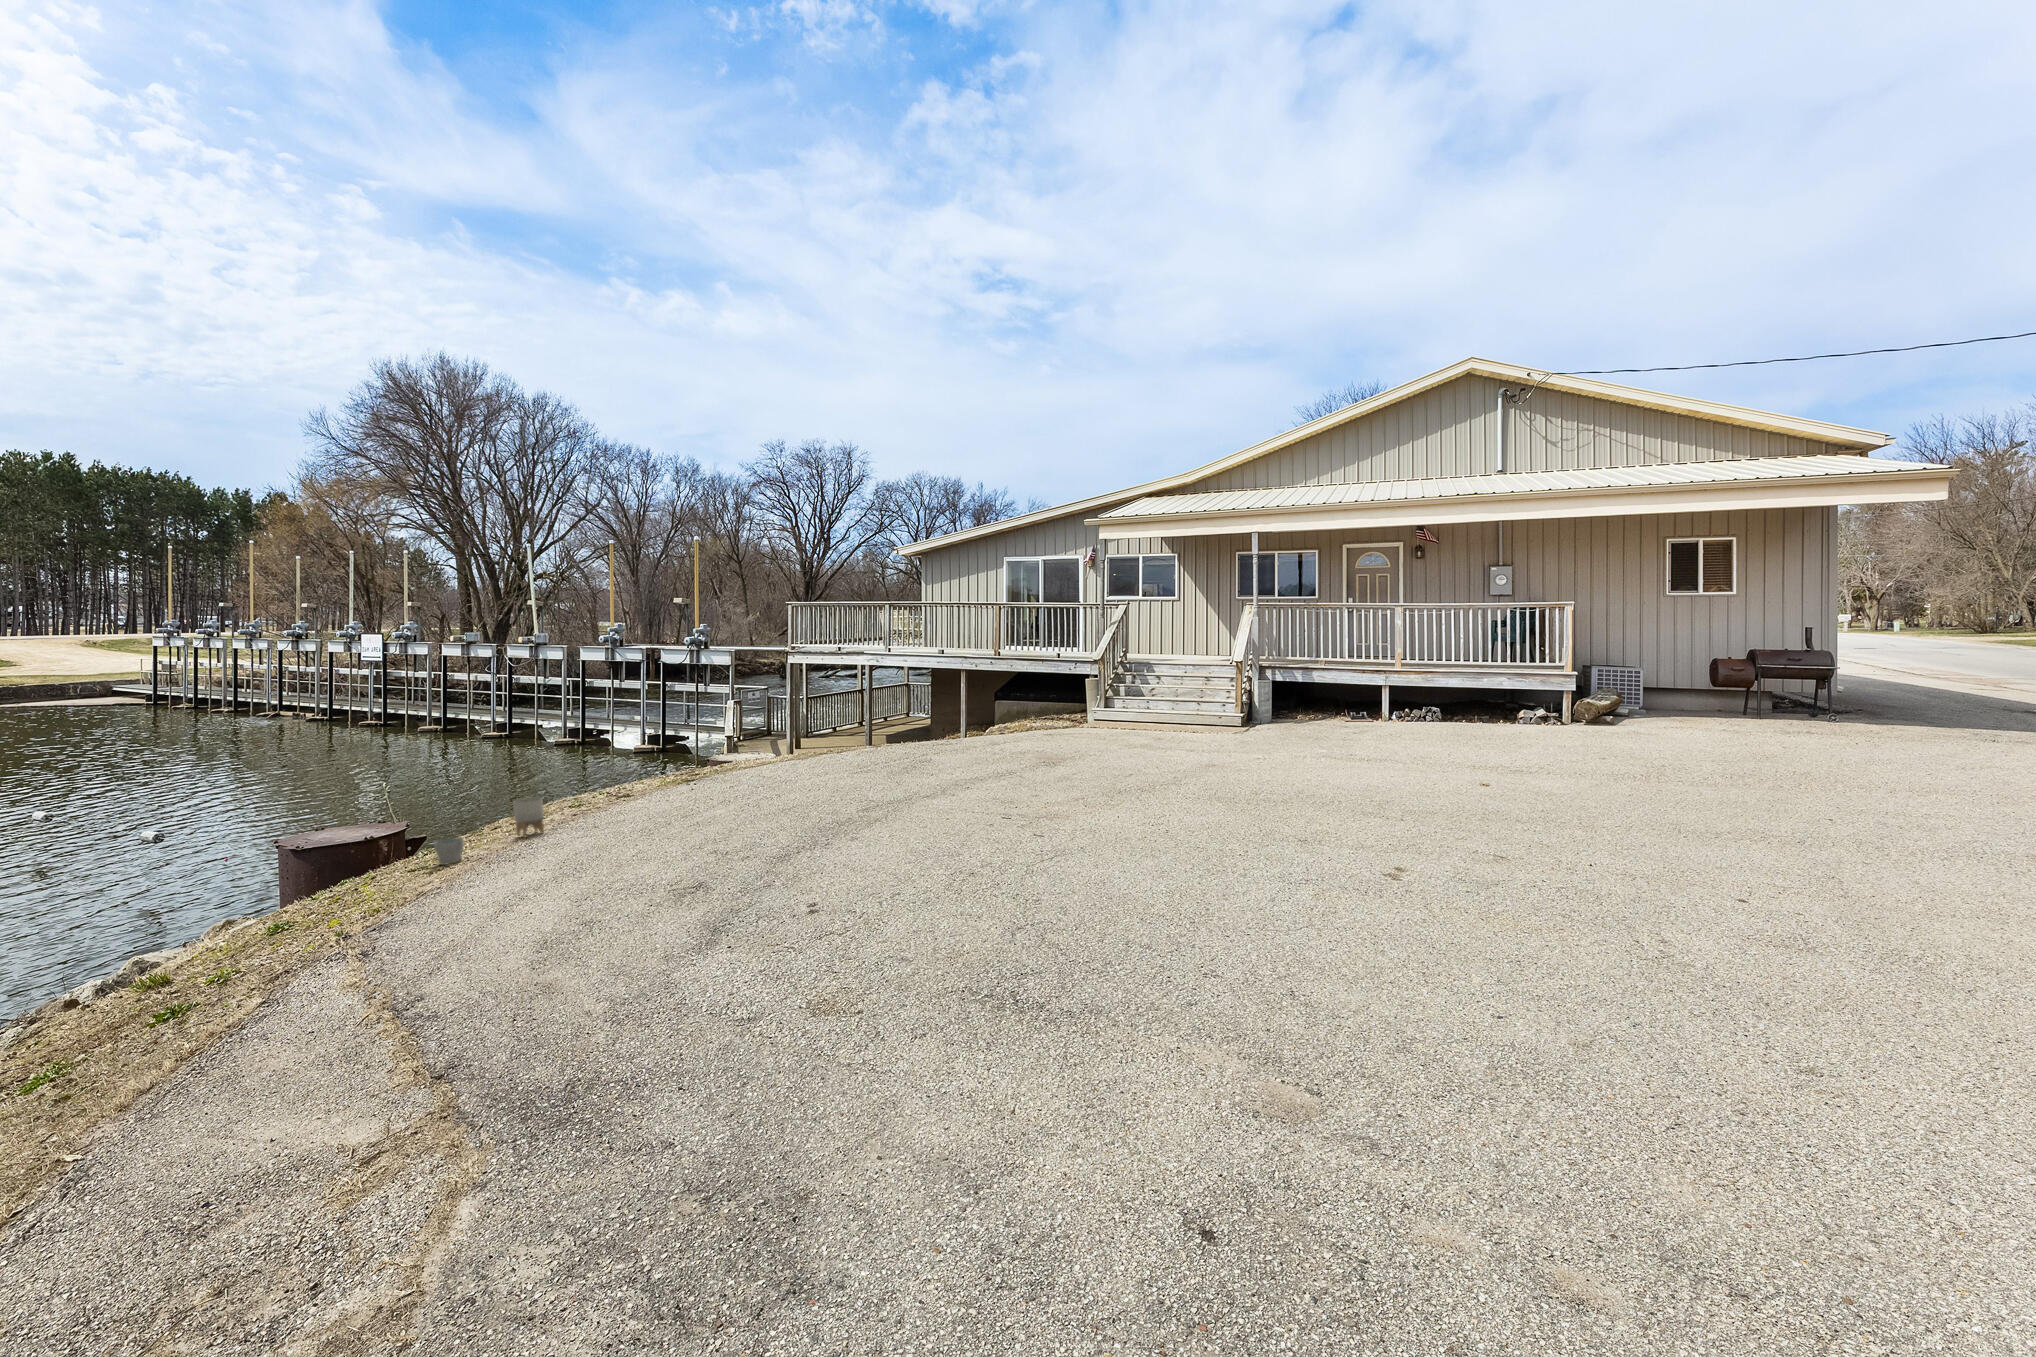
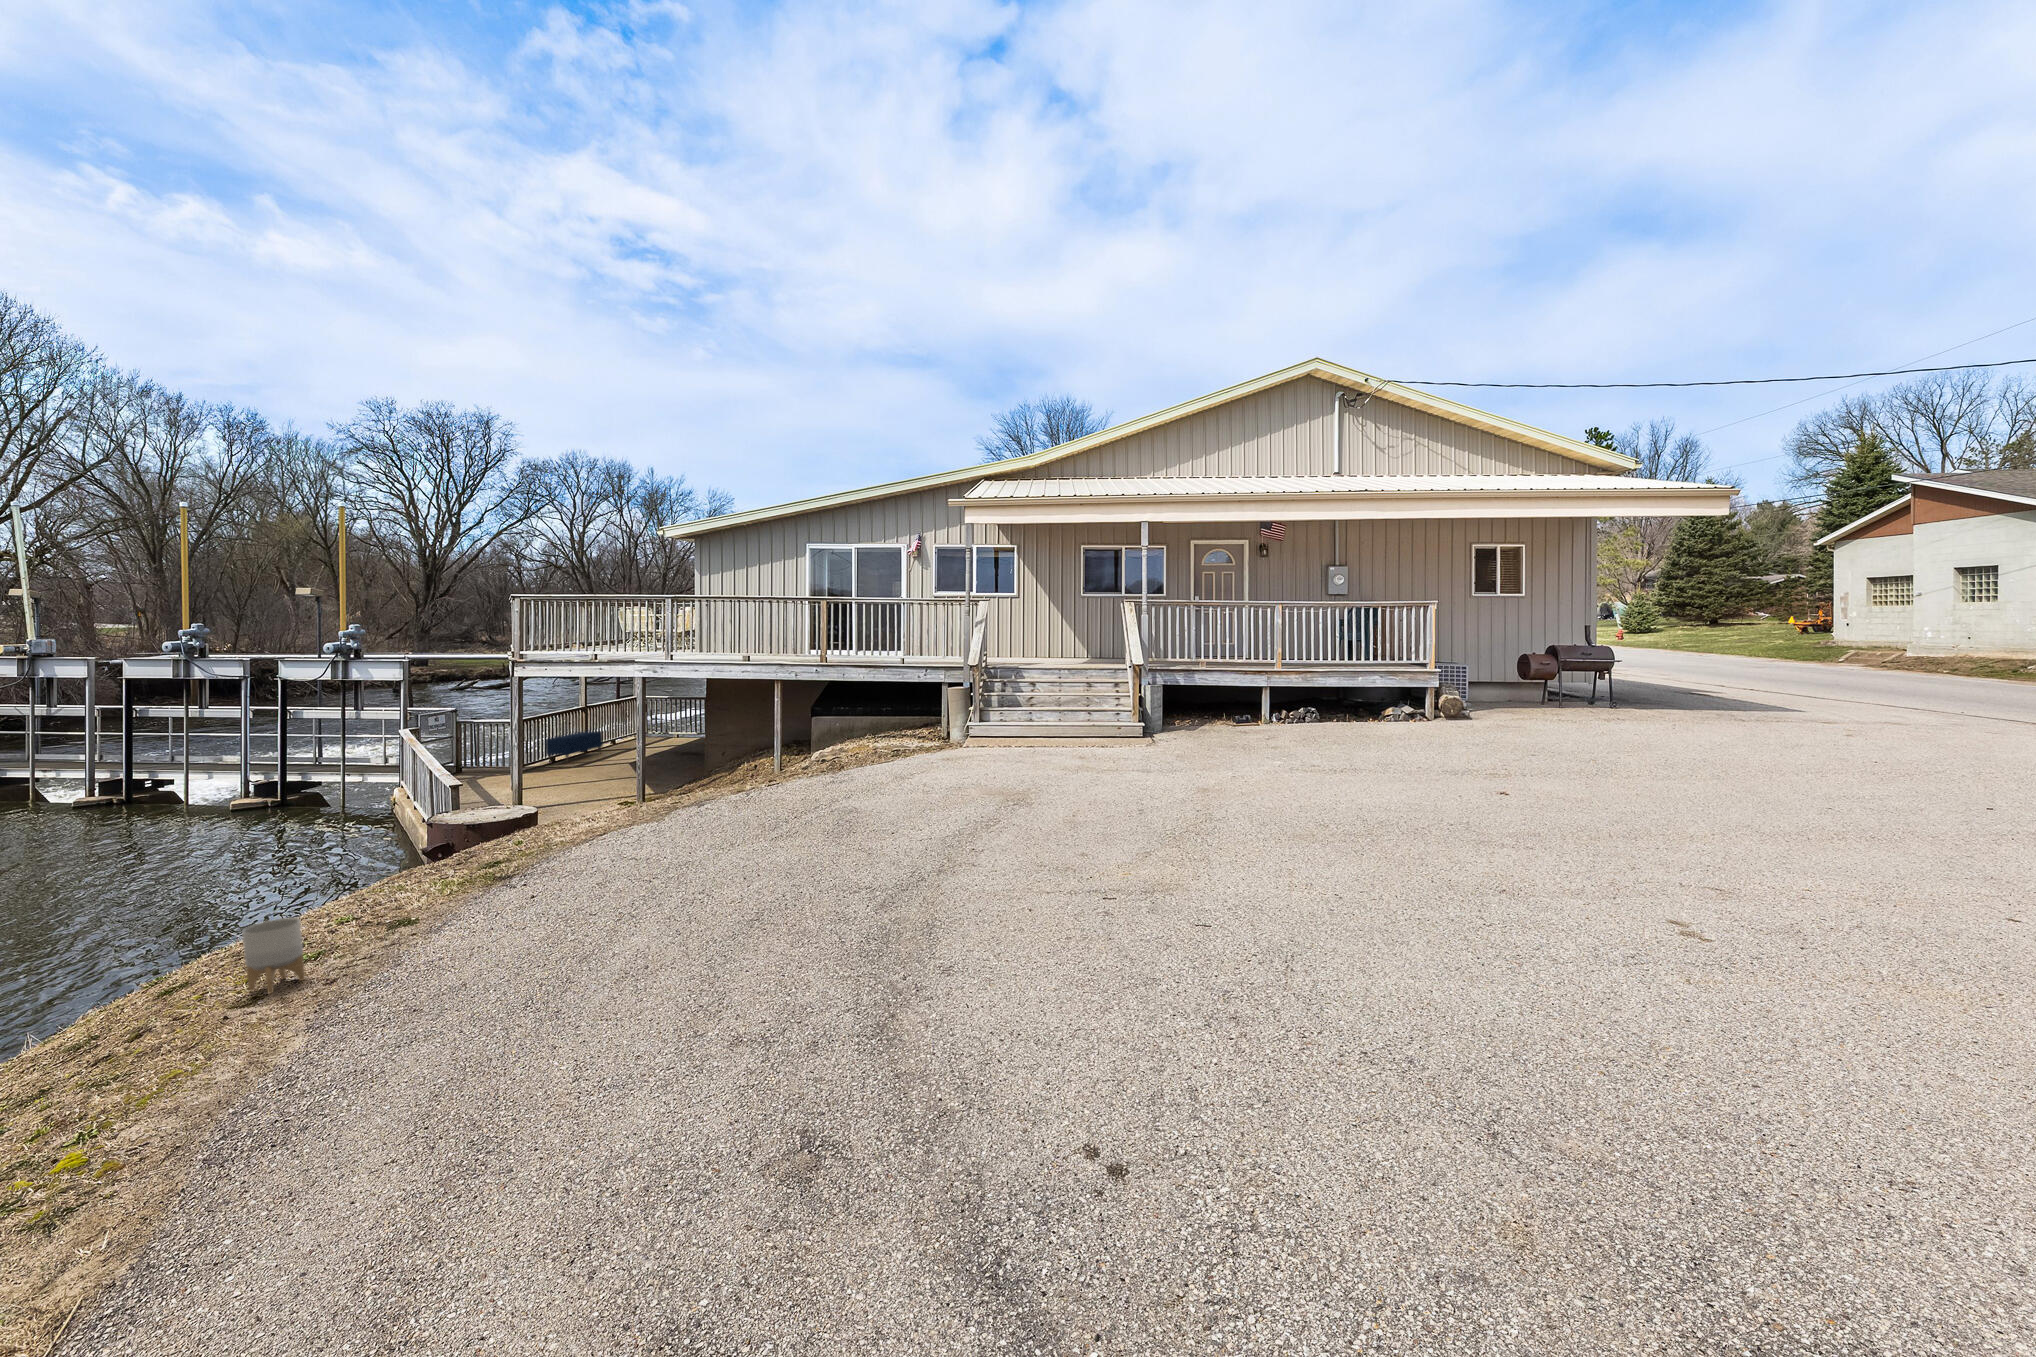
bench: none [822,709,865,732] -> present [546,731,603,762]
bucket: present [434,838,463,865] -> none [109,1006,178,1079]

